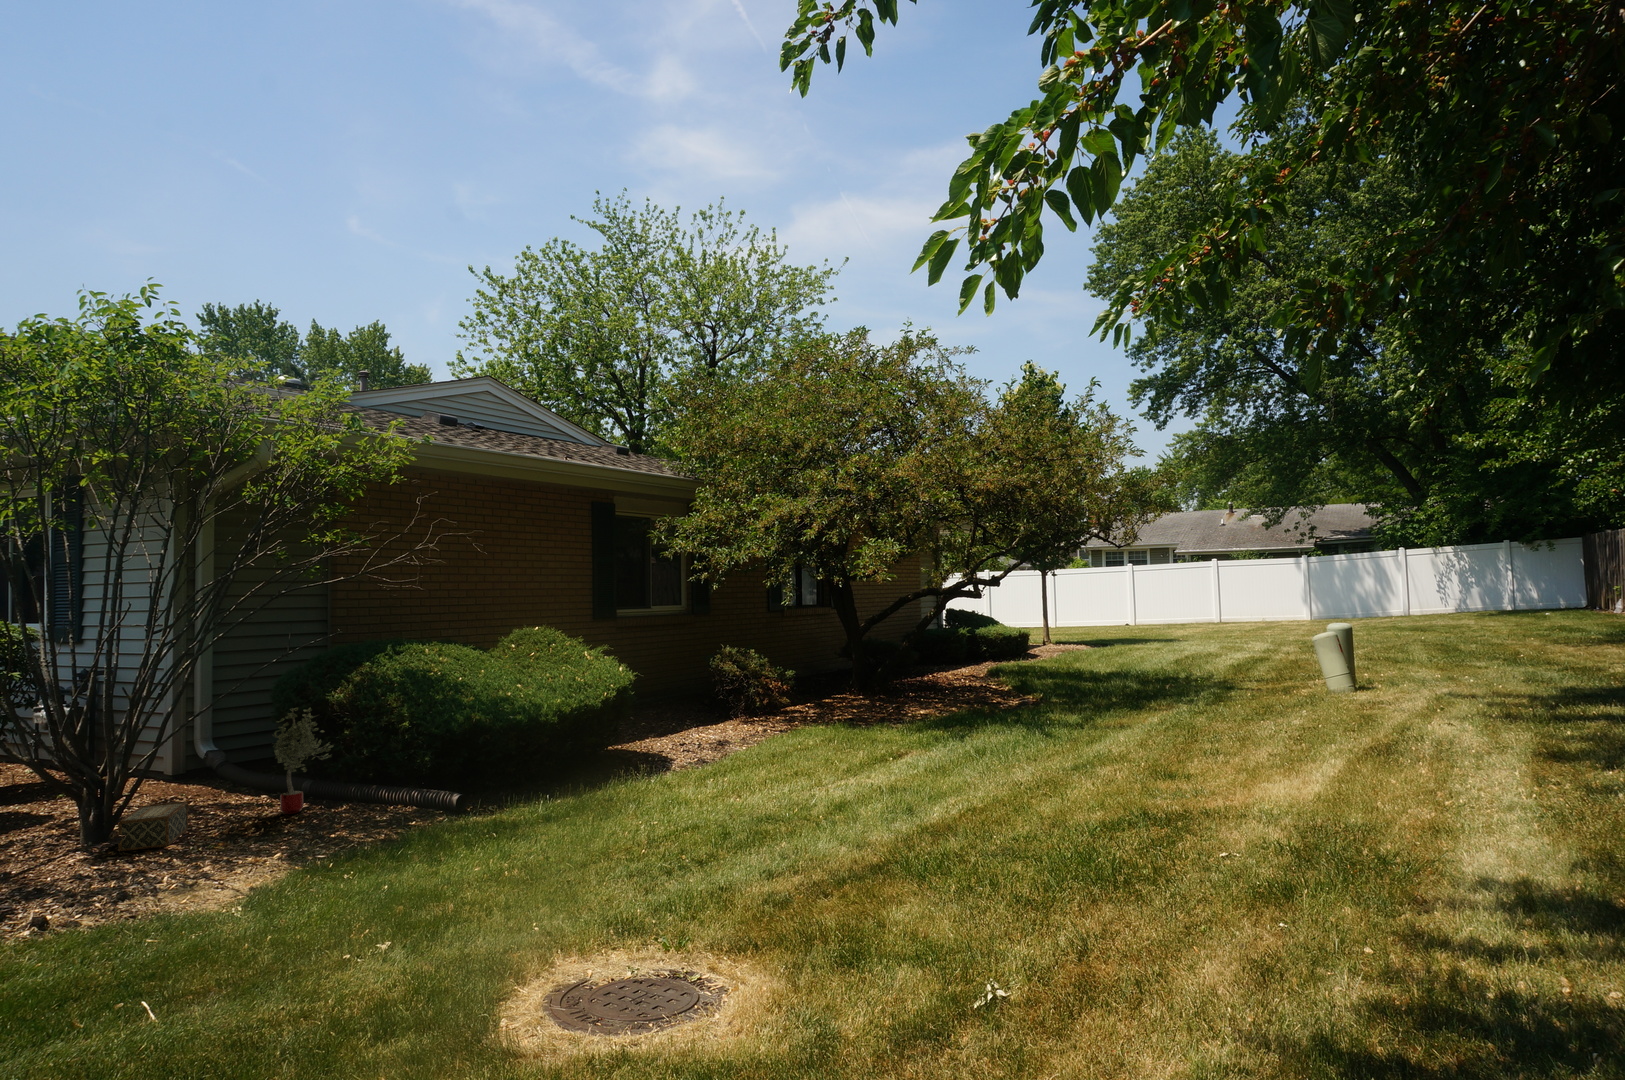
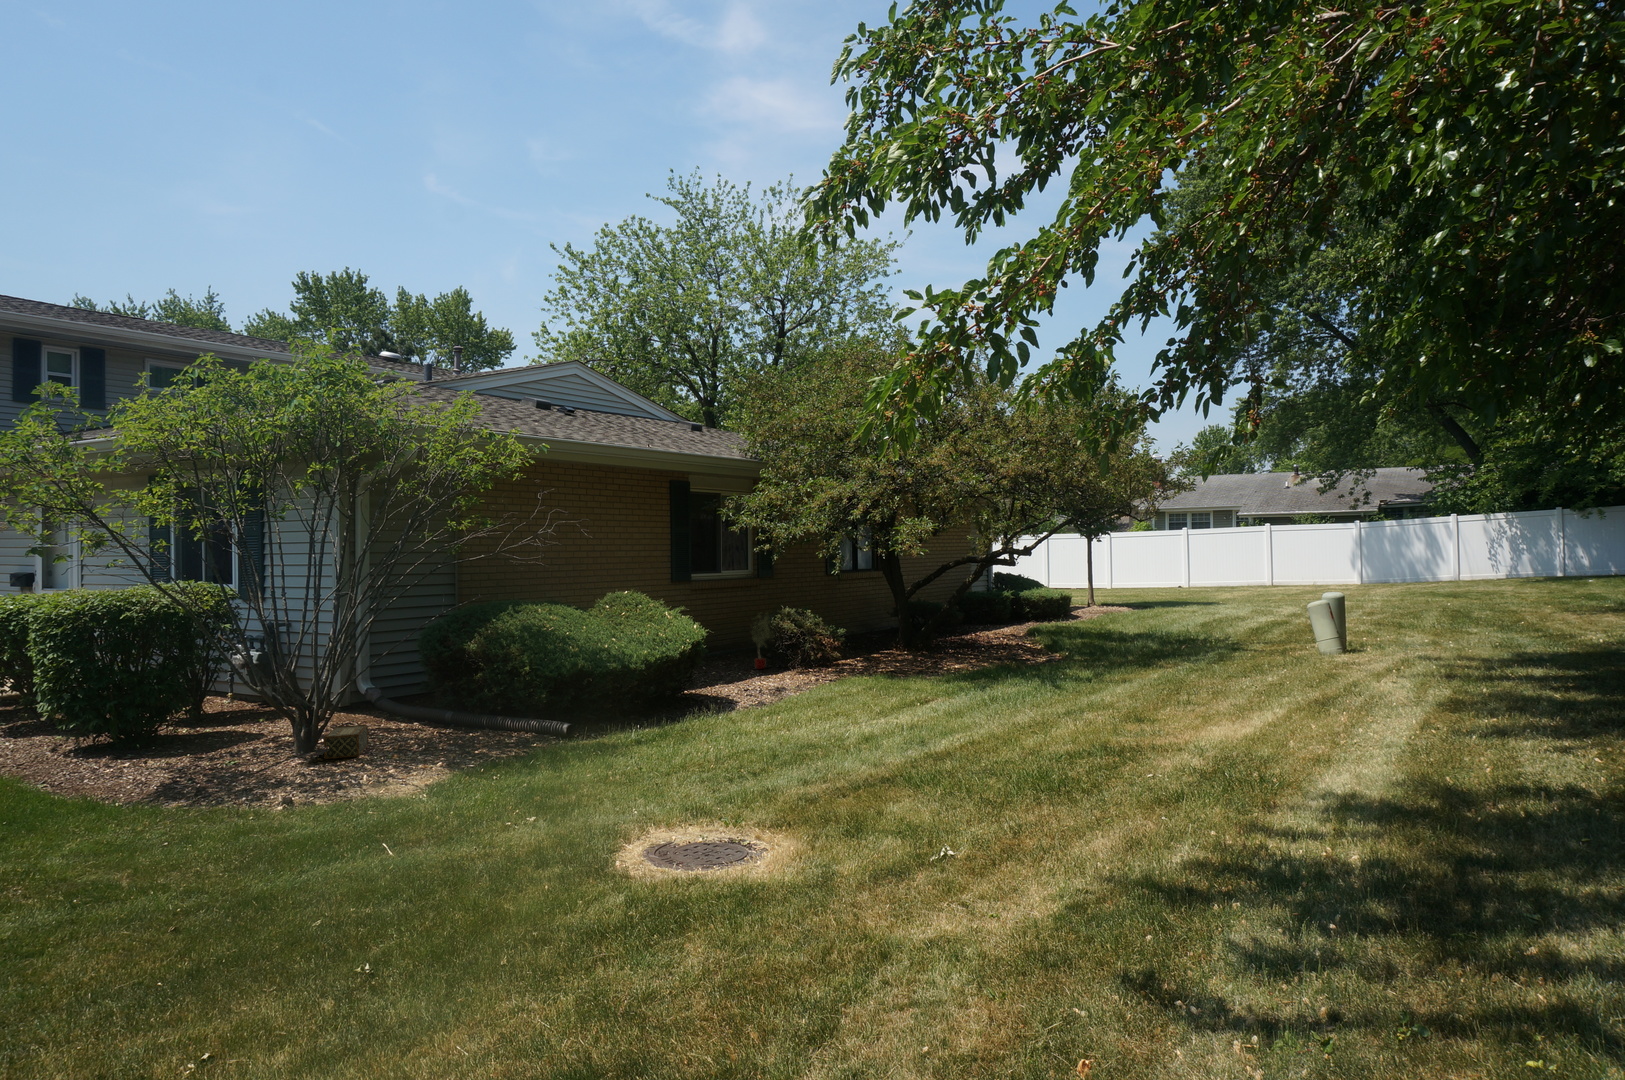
potted tree: present [273,707,333,814] -> present [752,612,775,669]

